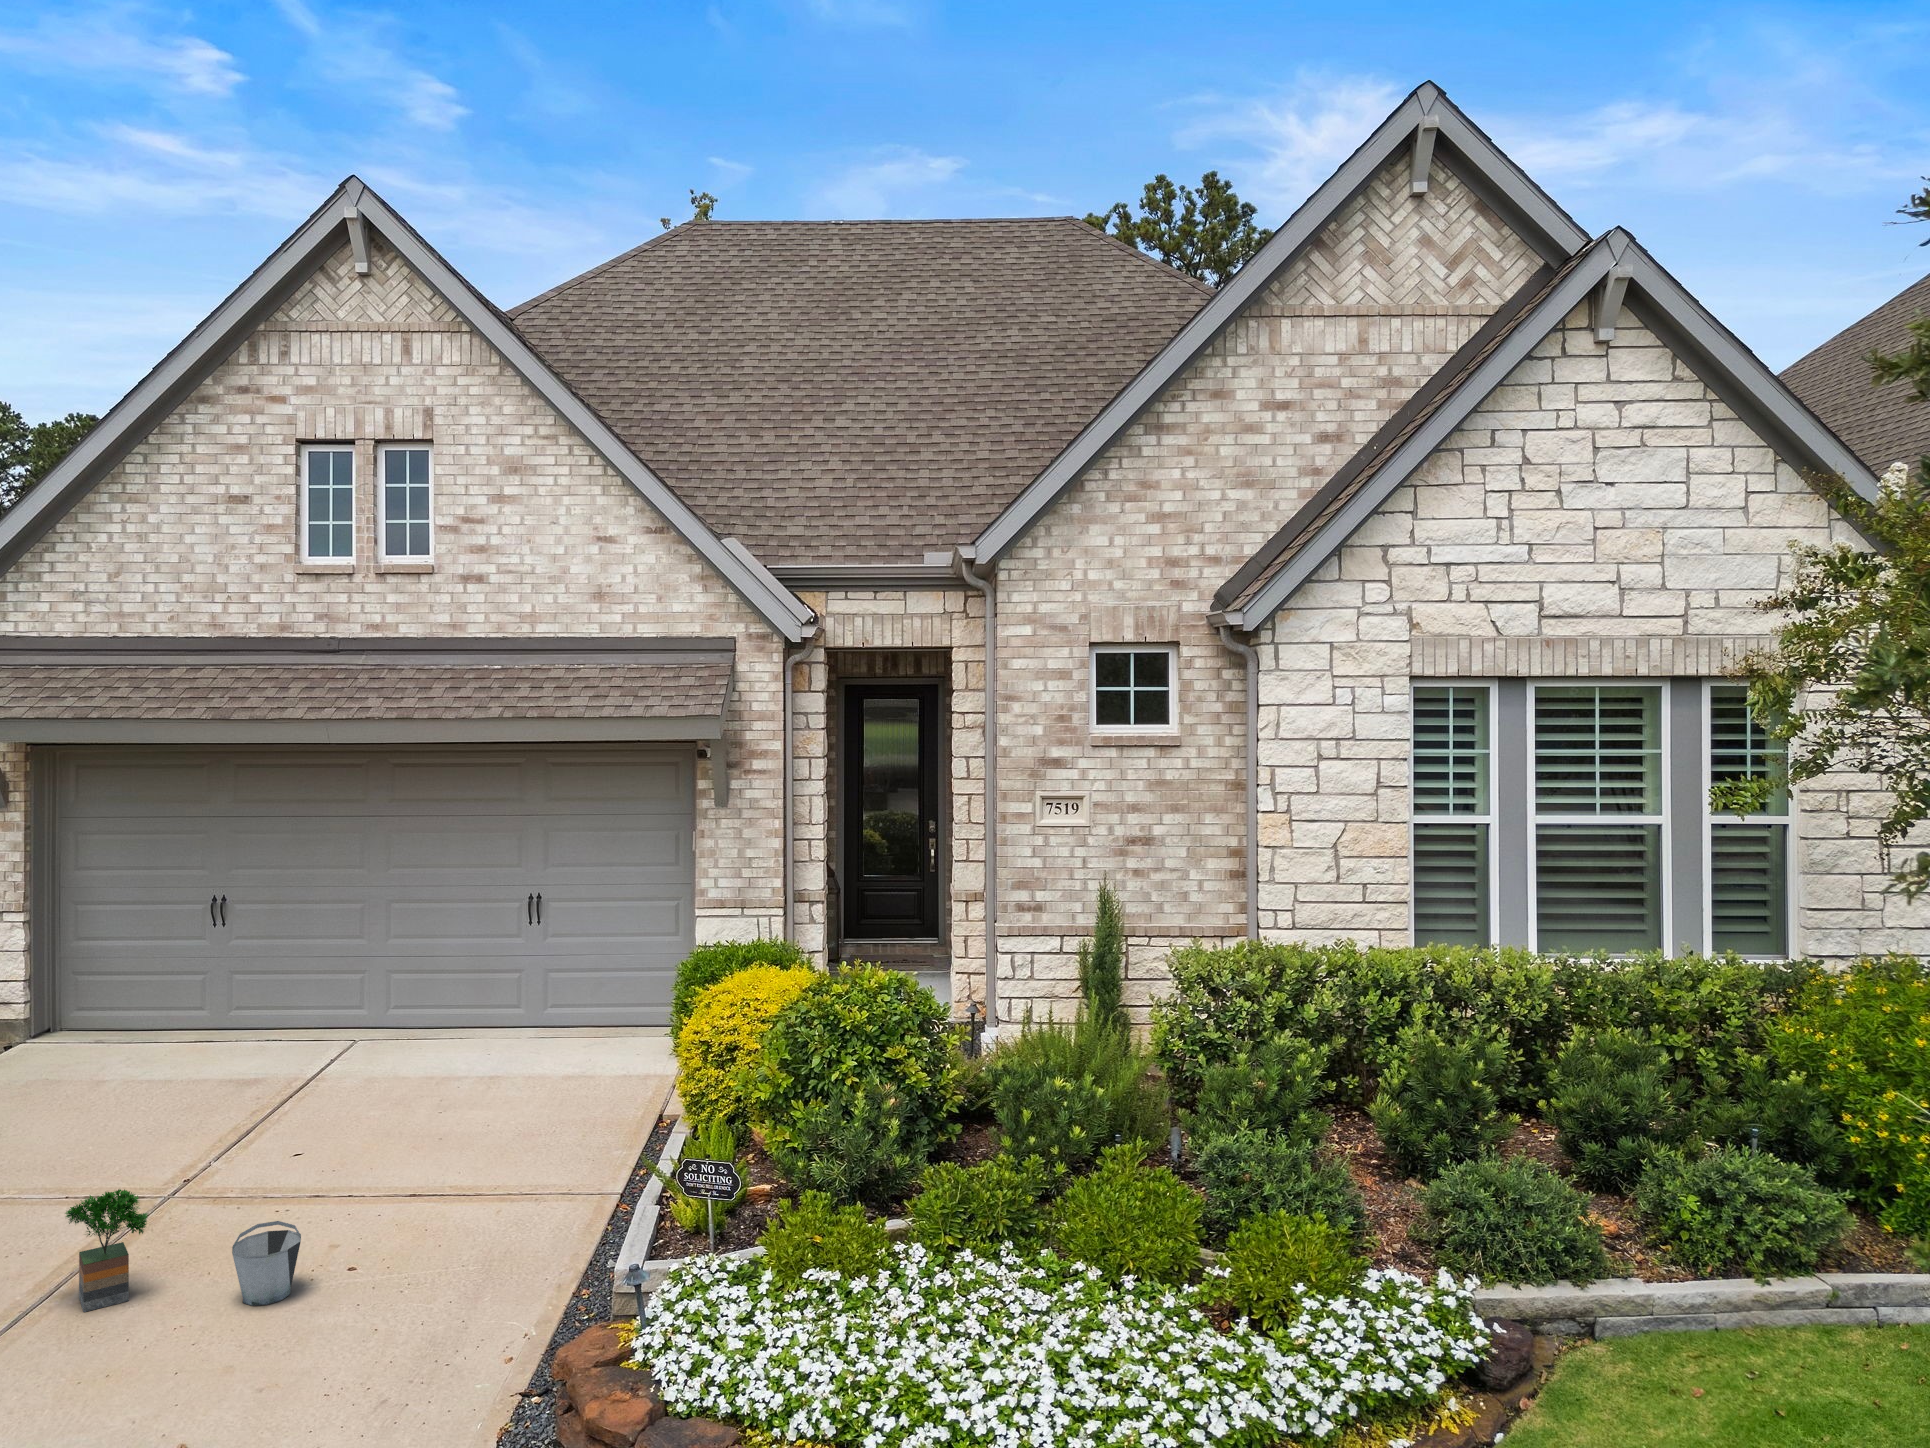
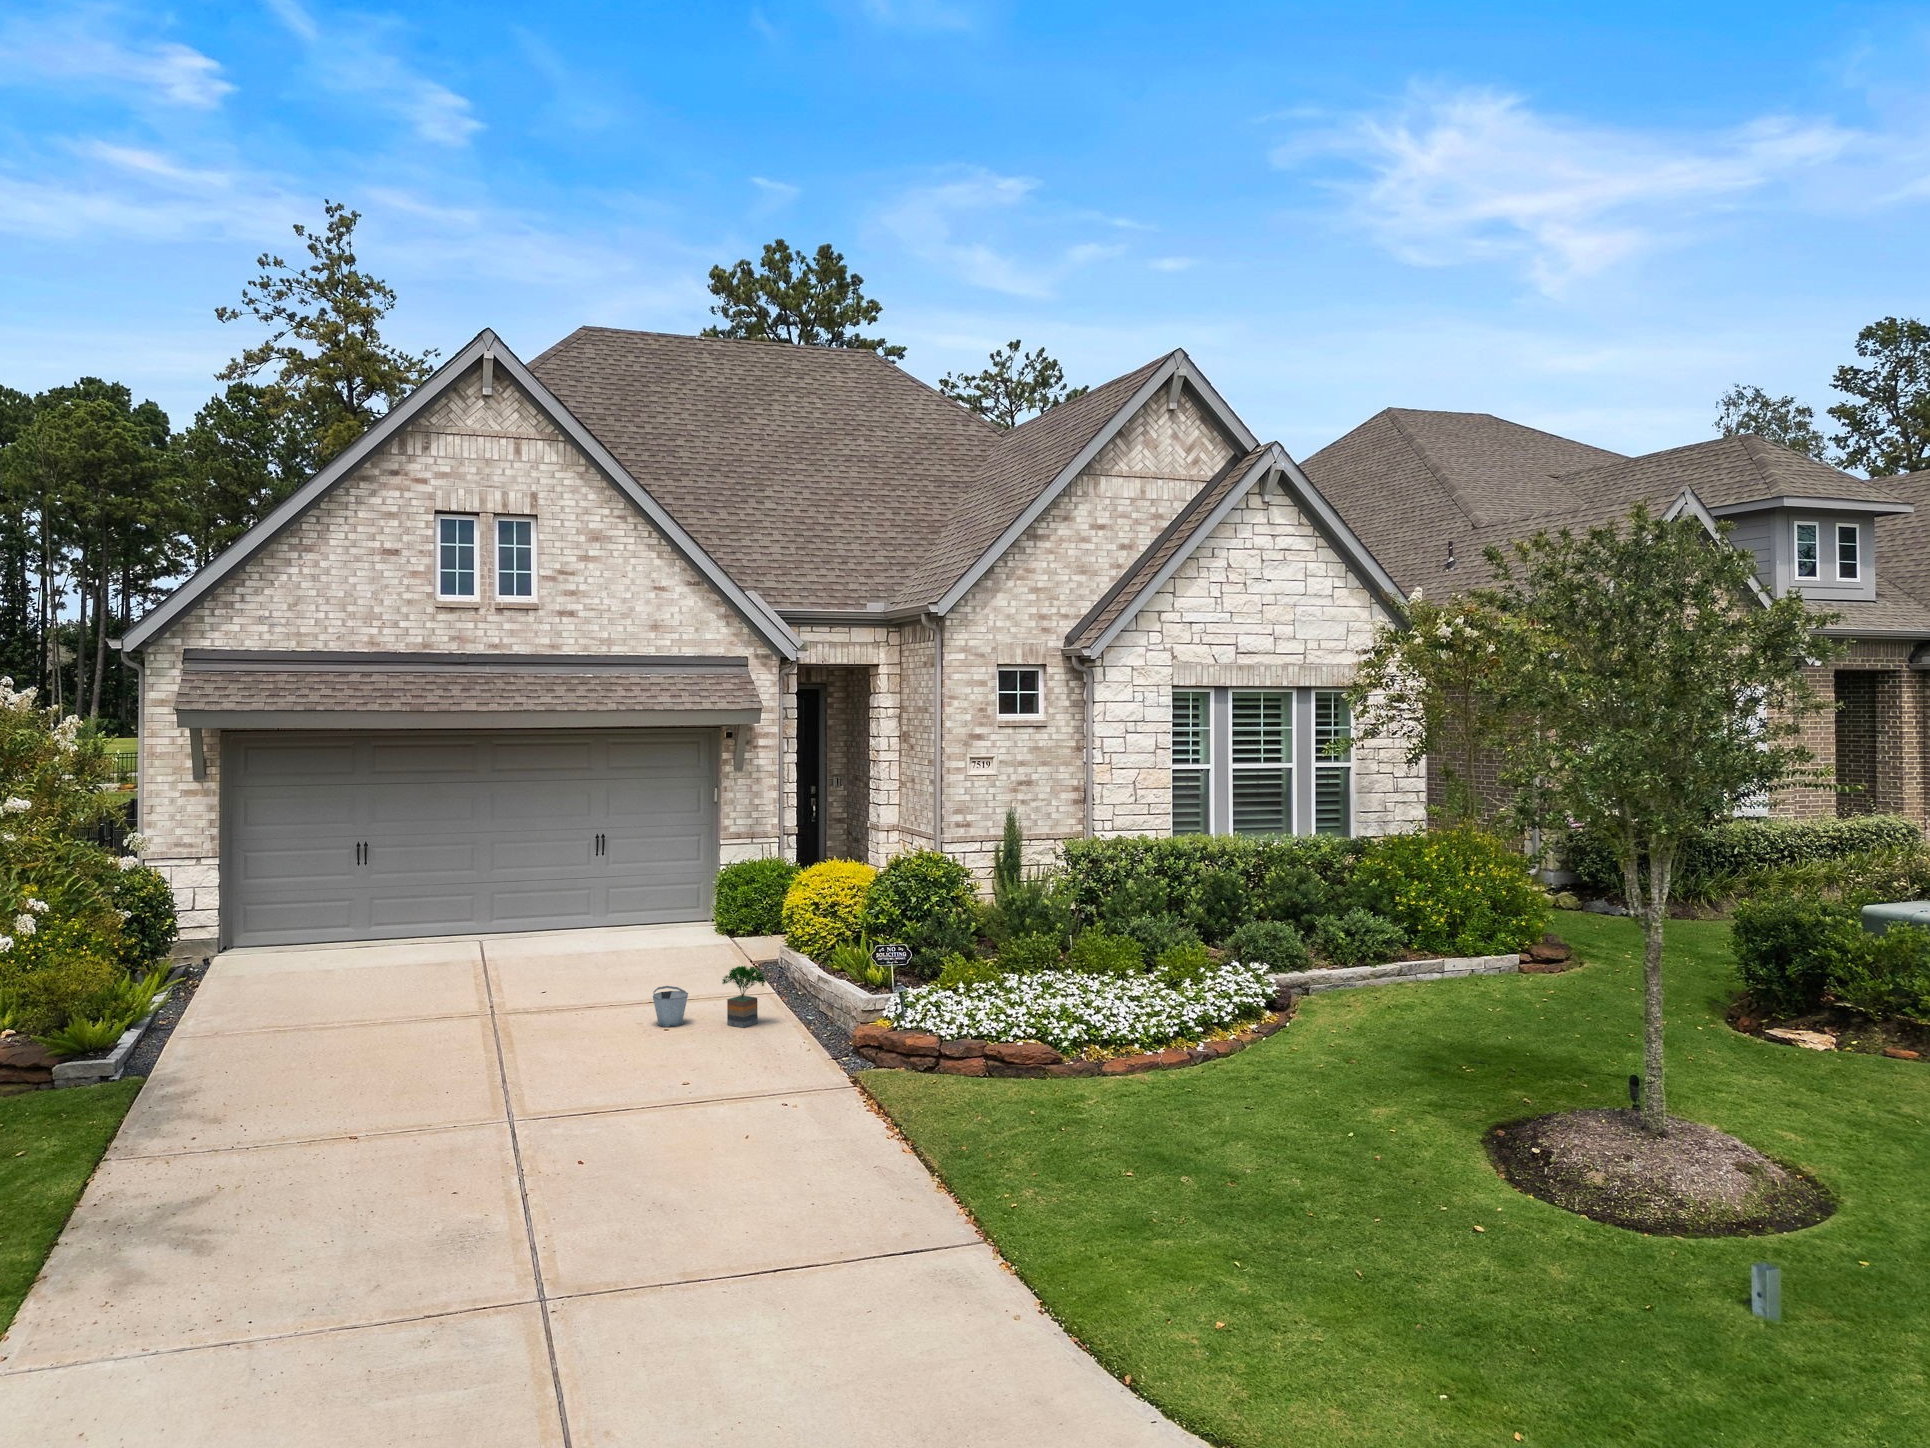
potted tree: present [65,1189,148,1312] -> present [722,966,766,1028]

